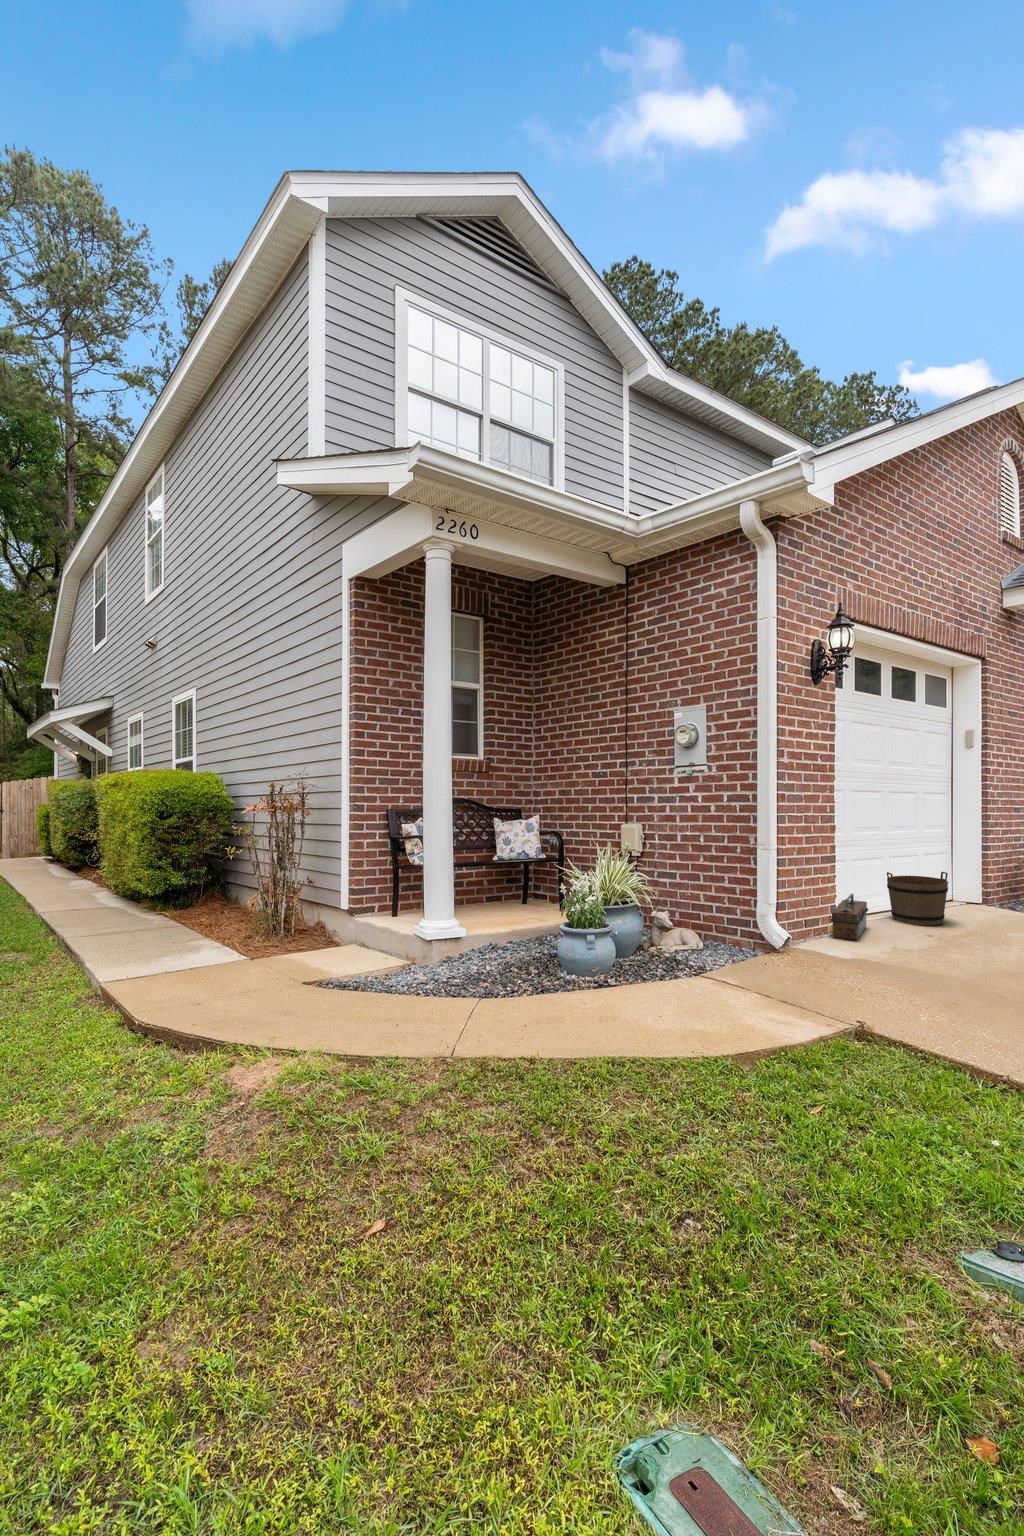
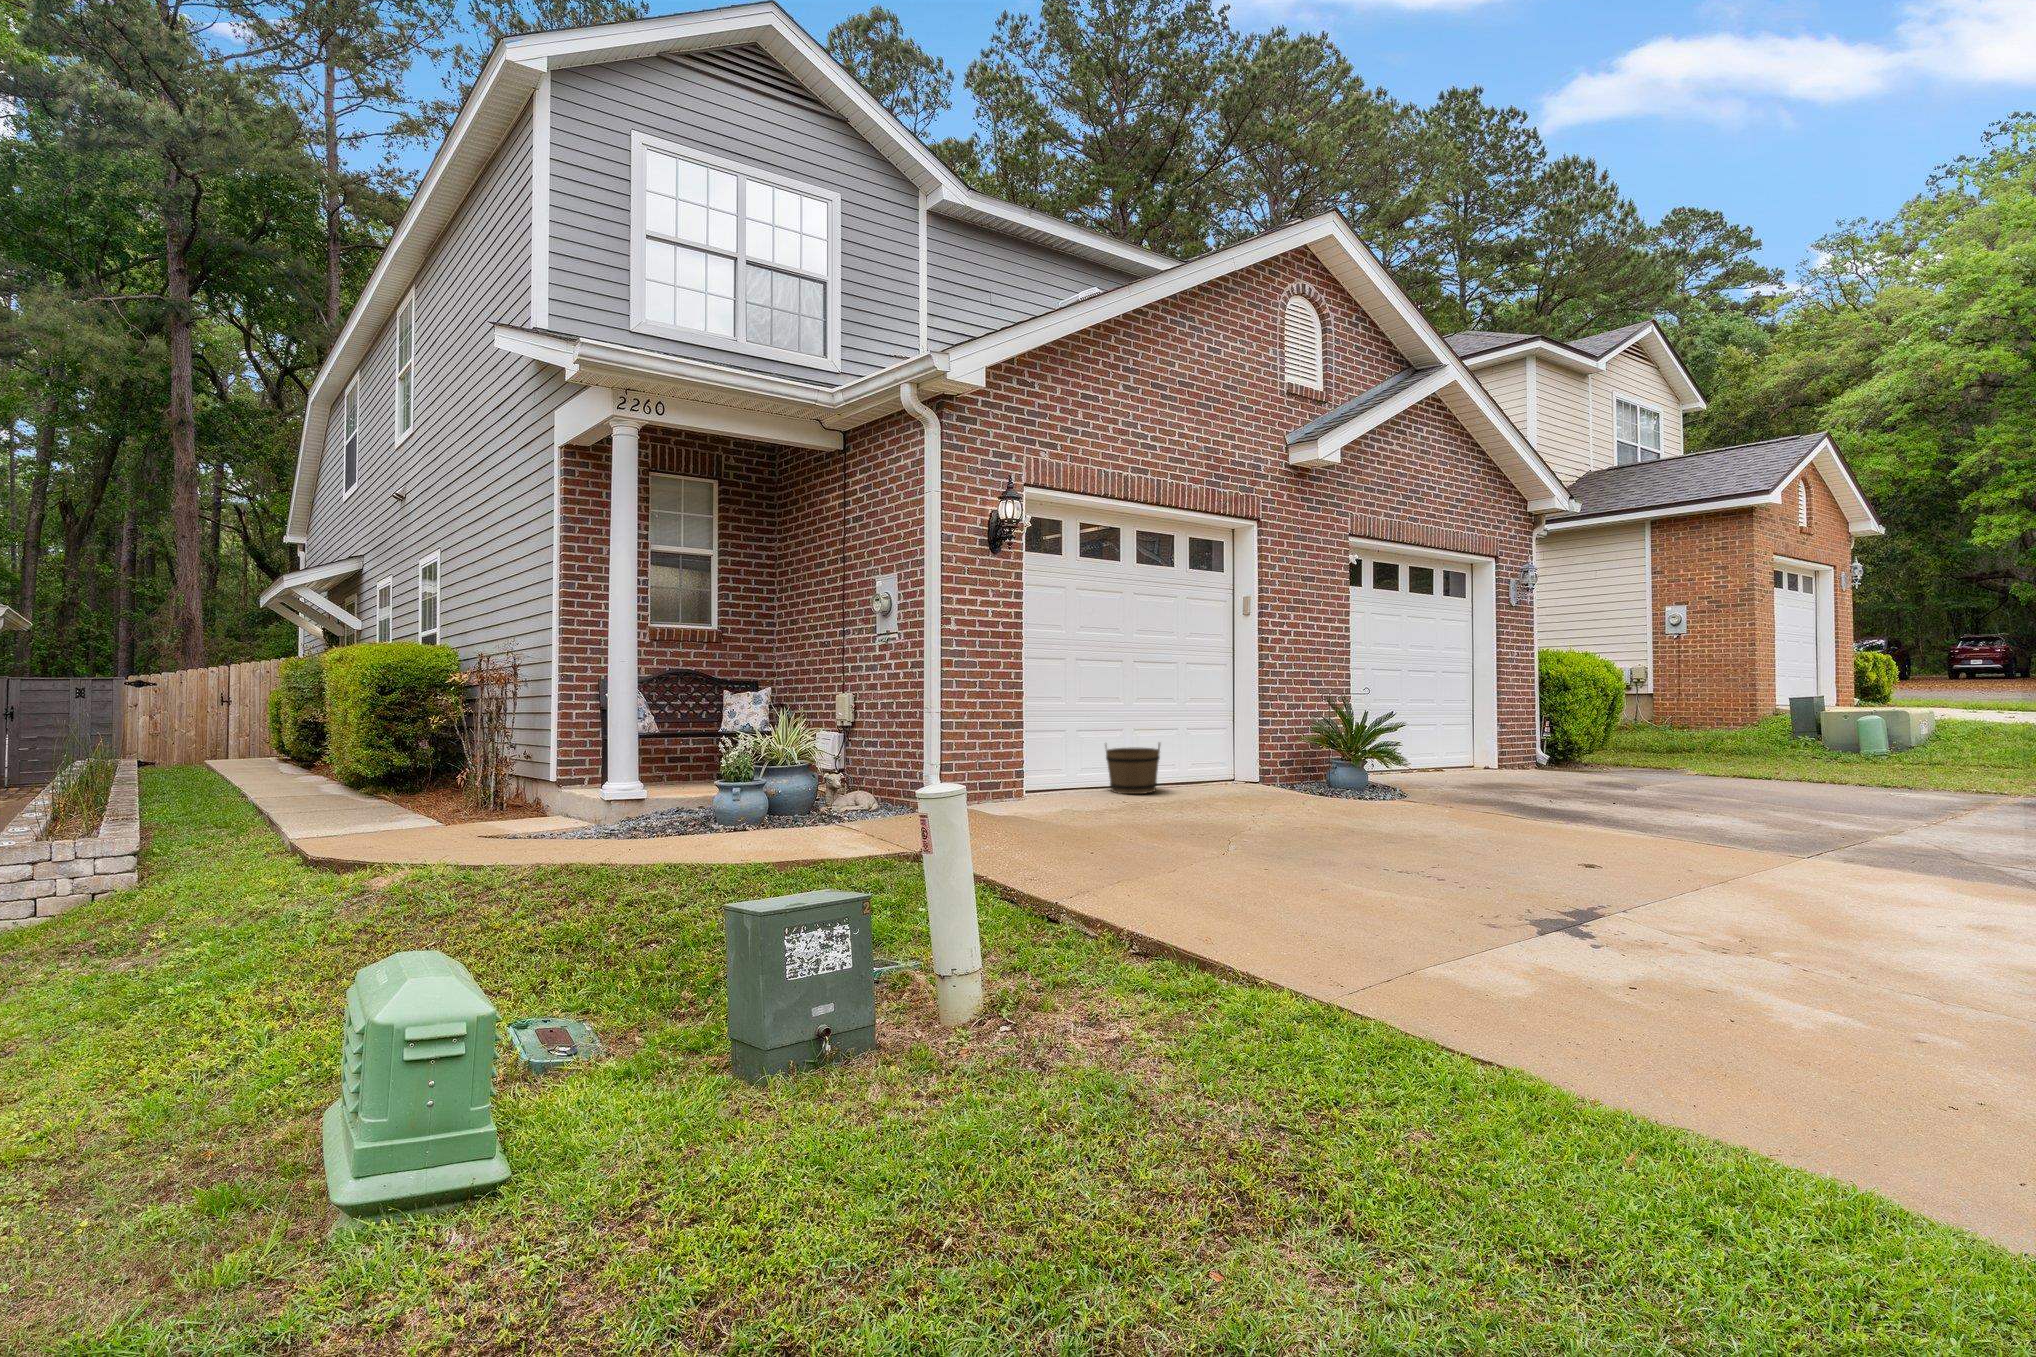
toolbox: present [831,894,868,941] -> none [1011,761,1069,803]

